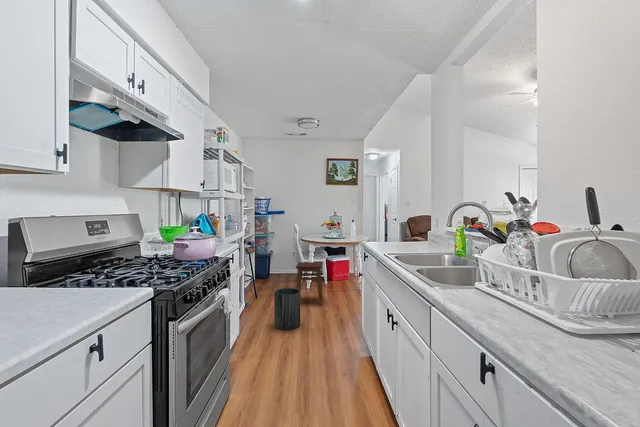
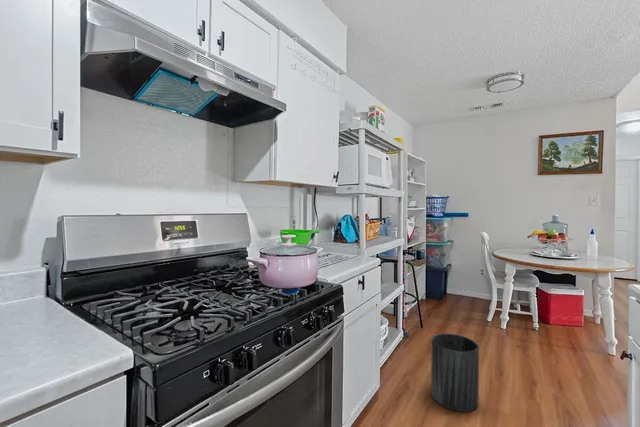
stool: present [296,262,322,305] -> none [475,290,527,371]

